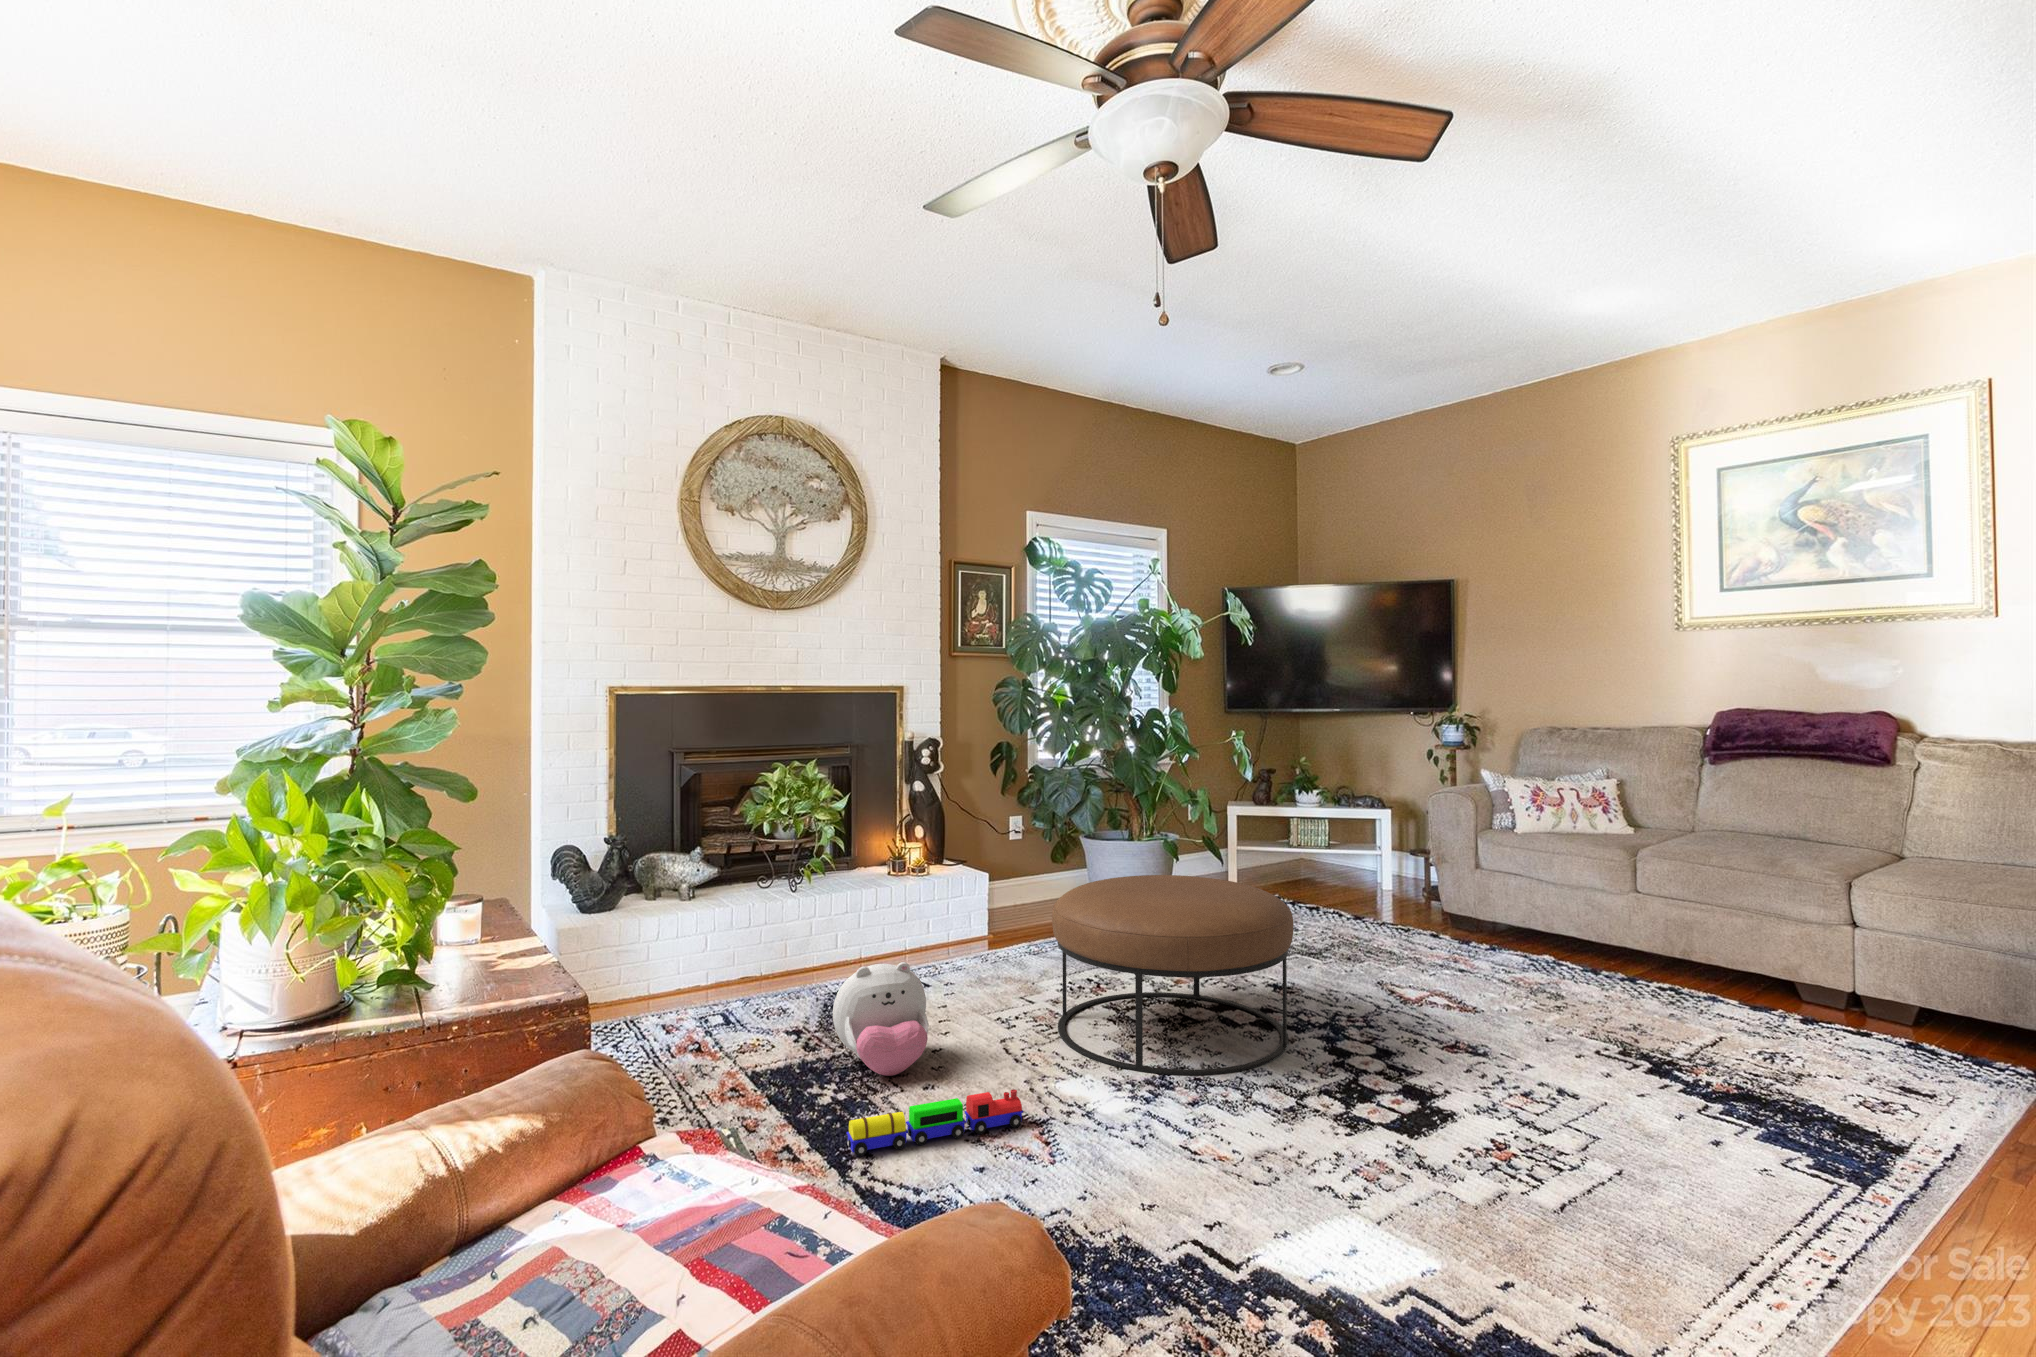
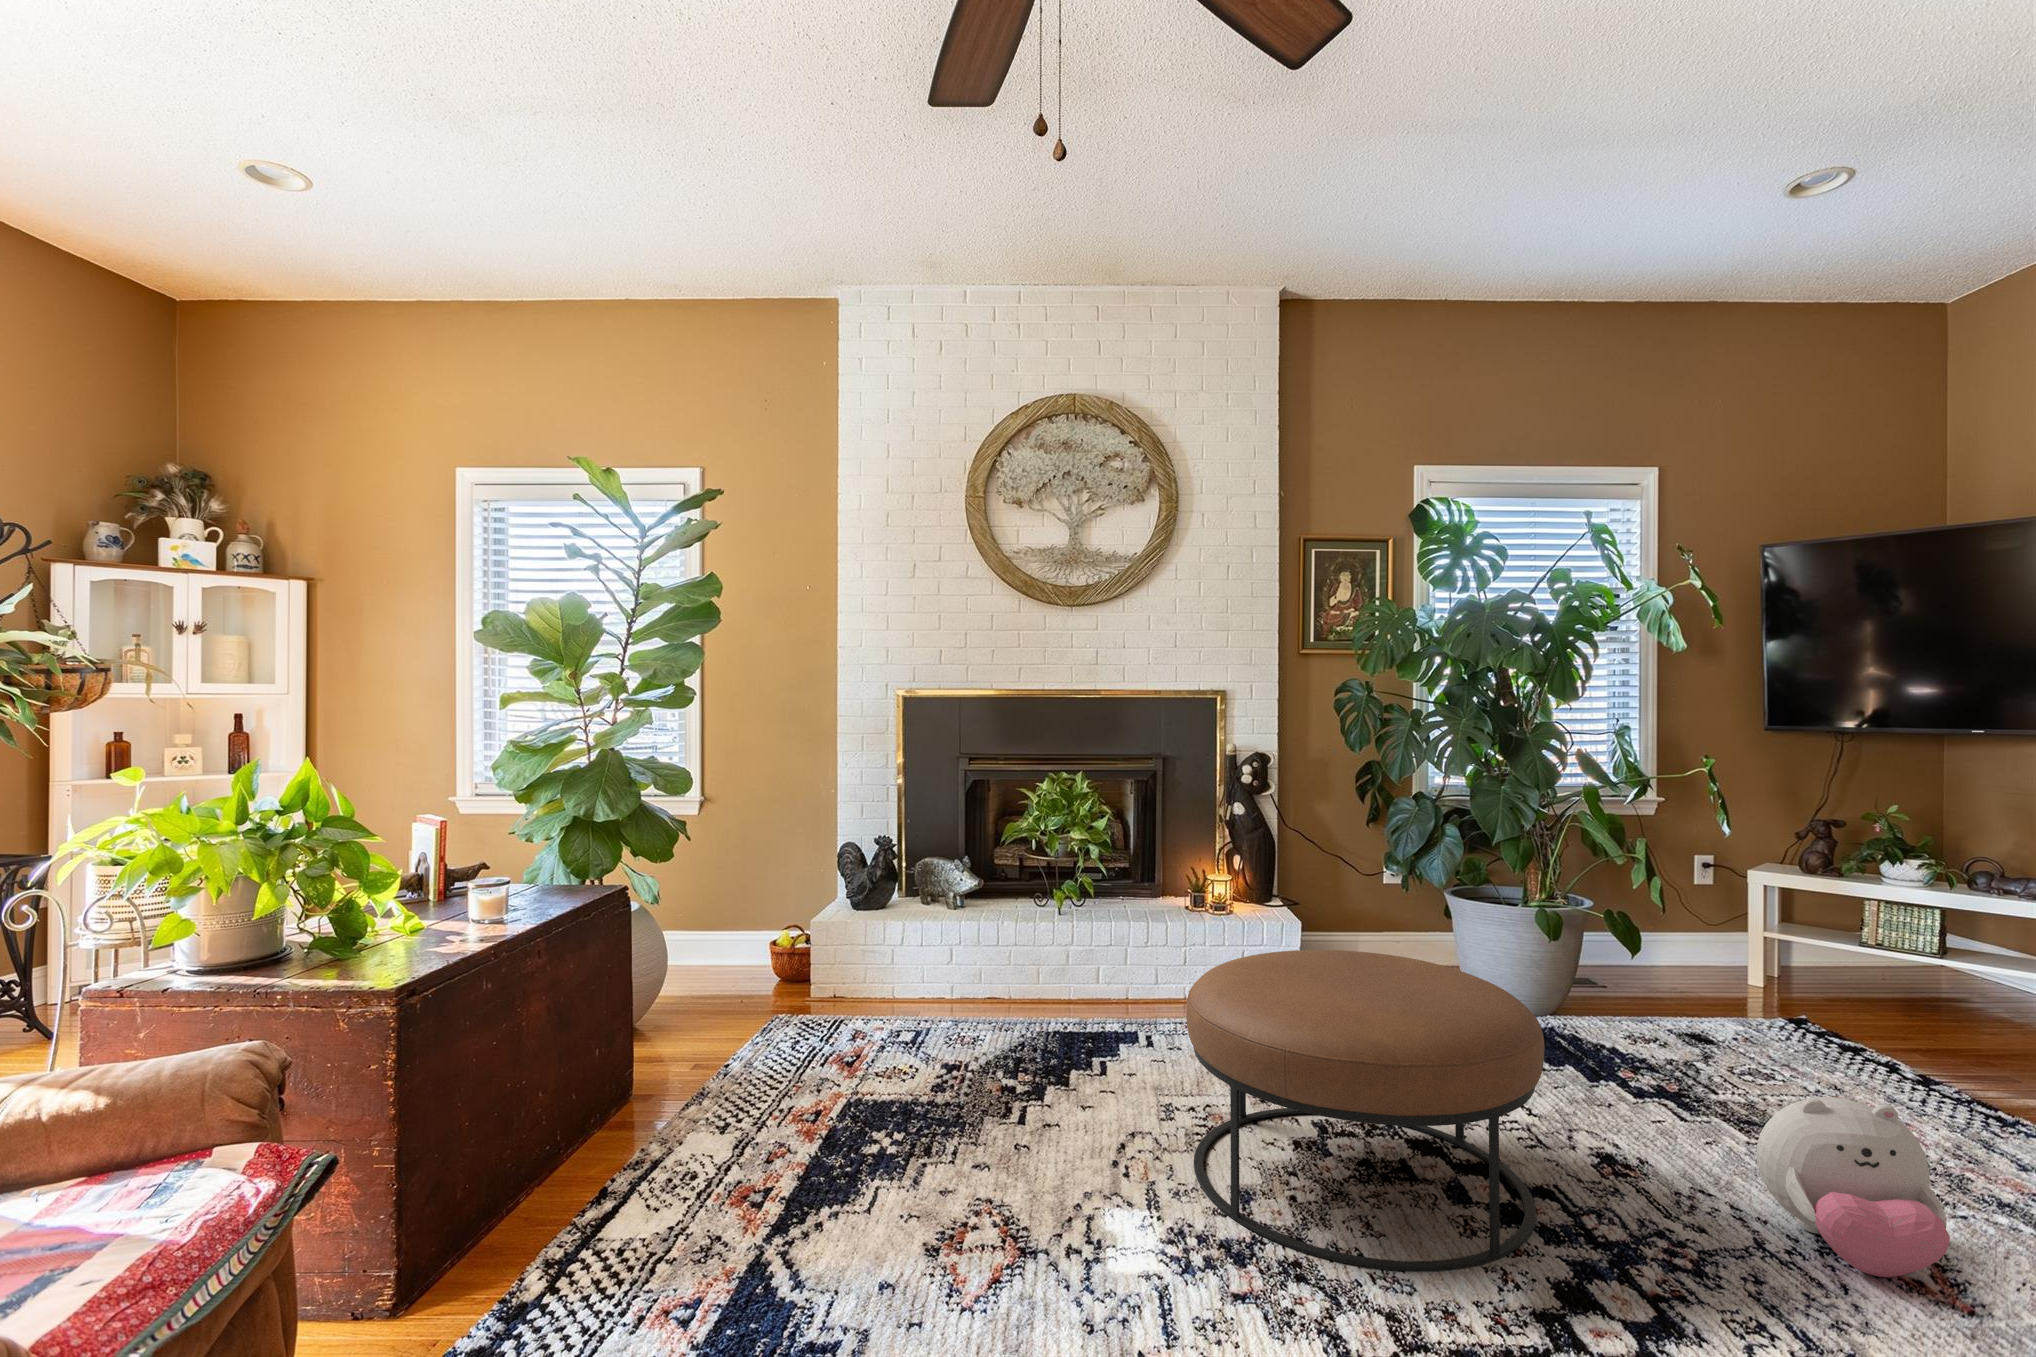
plush toy: present [833,962,929,1076] -> present [1757,1097,1950,1277]
toy train: present [847,1089,1023,1156] -> none [809,1169,1013,1239]

